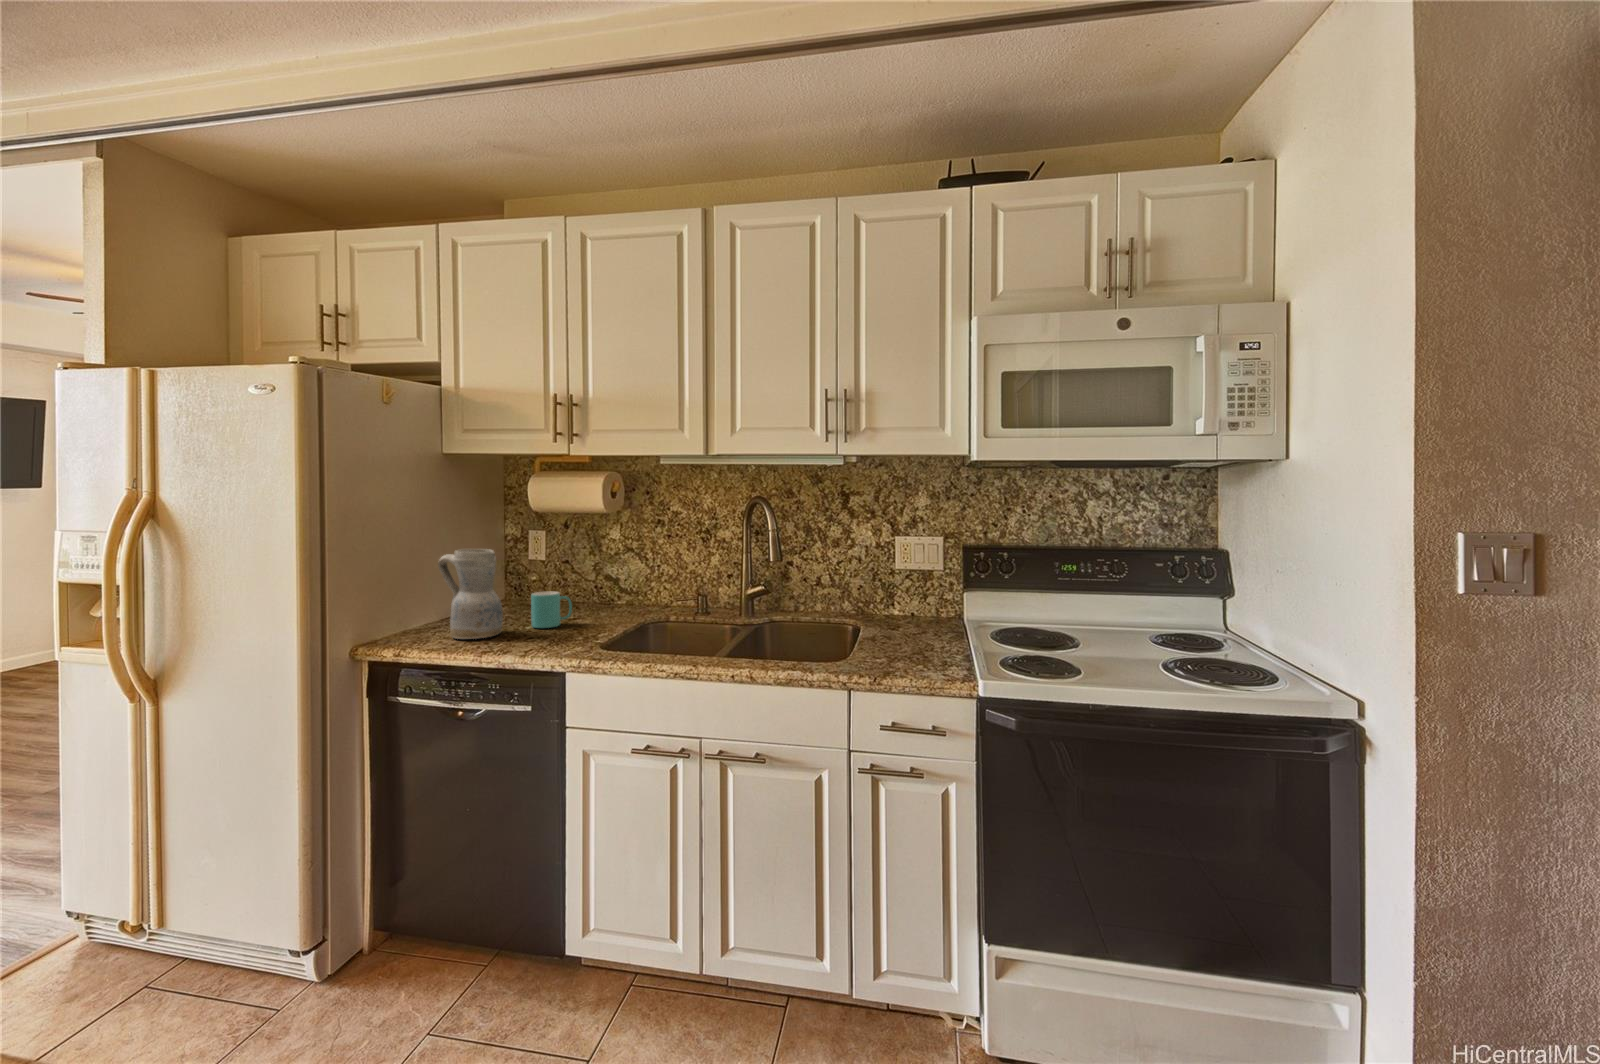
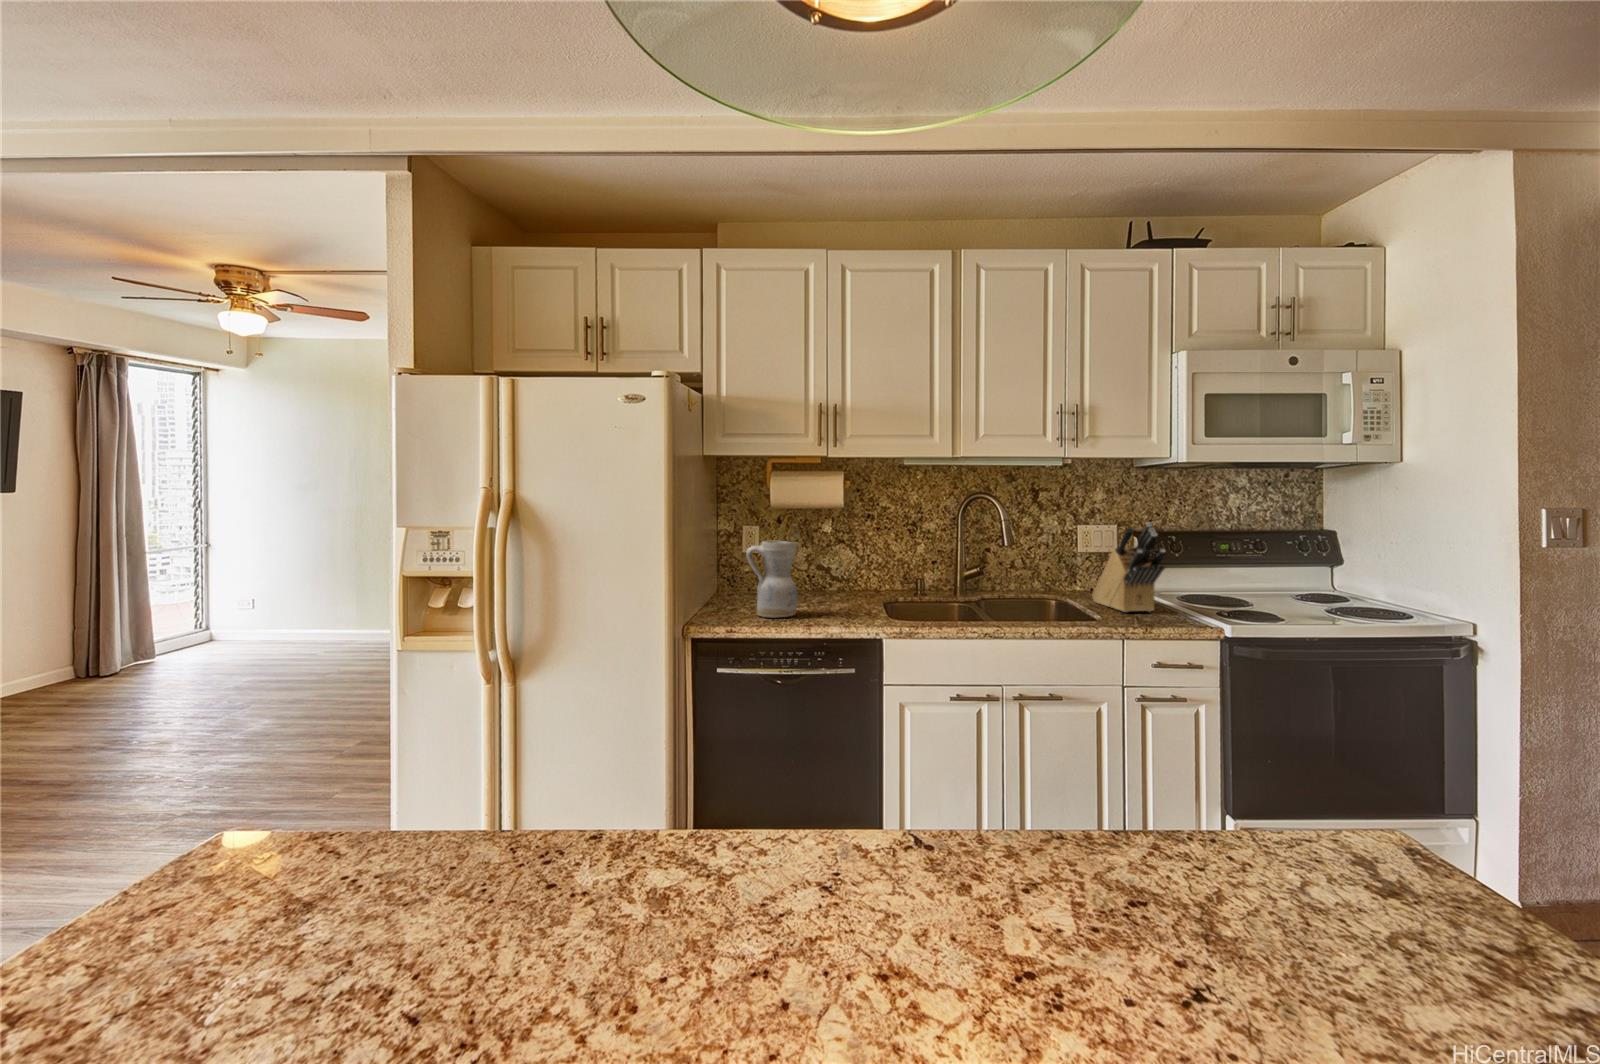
knife block: none [888,536,932,651] -> present [1092,523,1165,612]
mug: present [531,591,572,628] -> none [802,577,830,608]

